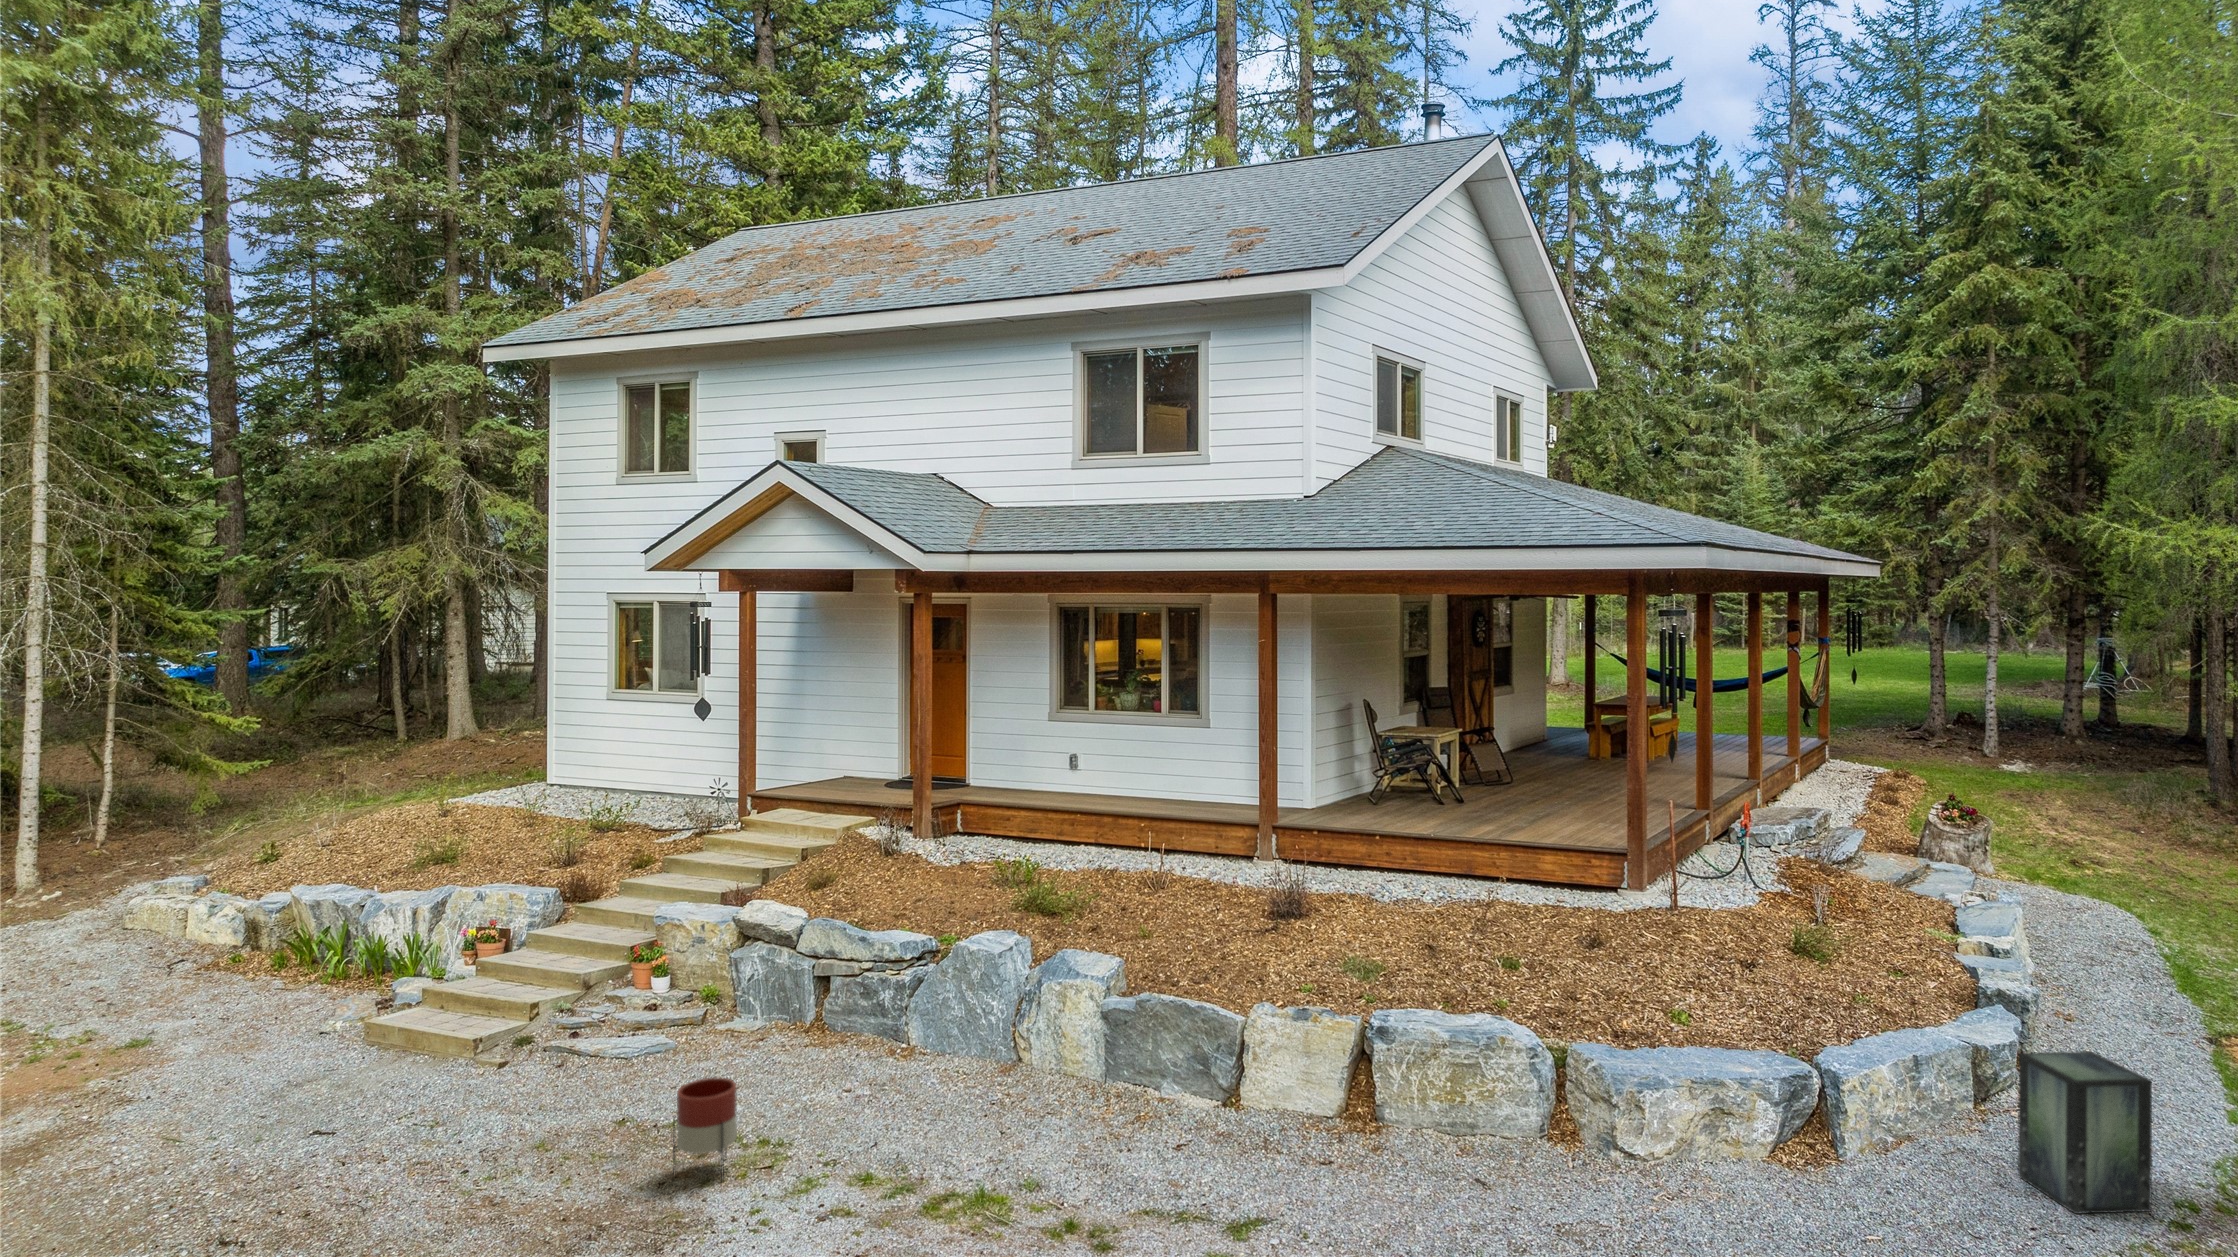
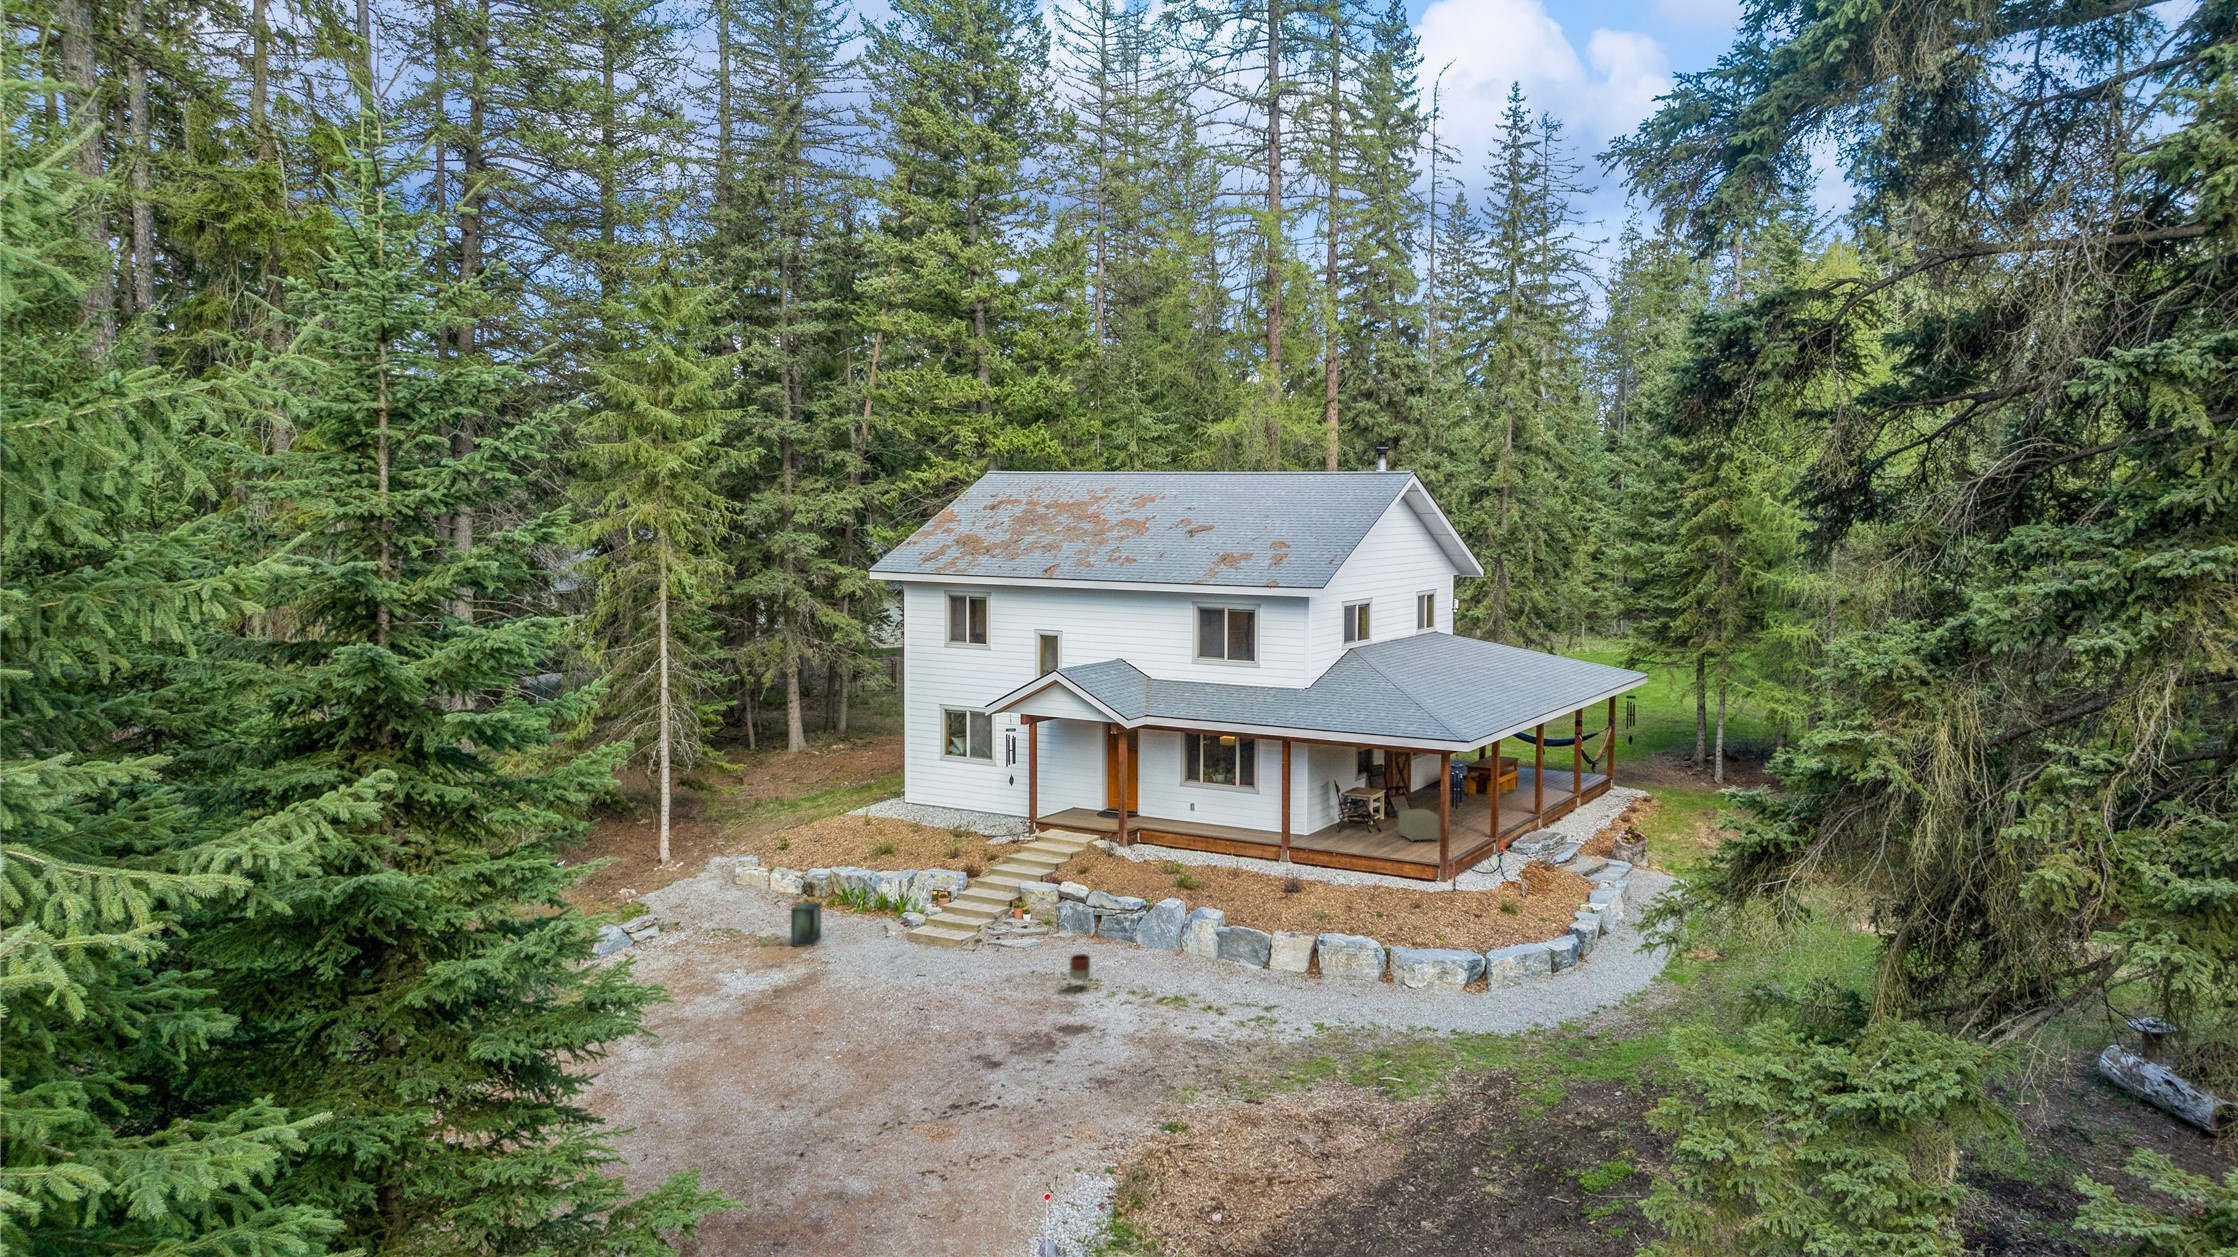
ottoman: none [1495,752,1583,816] -> present [1398,809,1439,842]
storage box: present [2018,1051,2152,1214] -> present [791,902,821,946]

